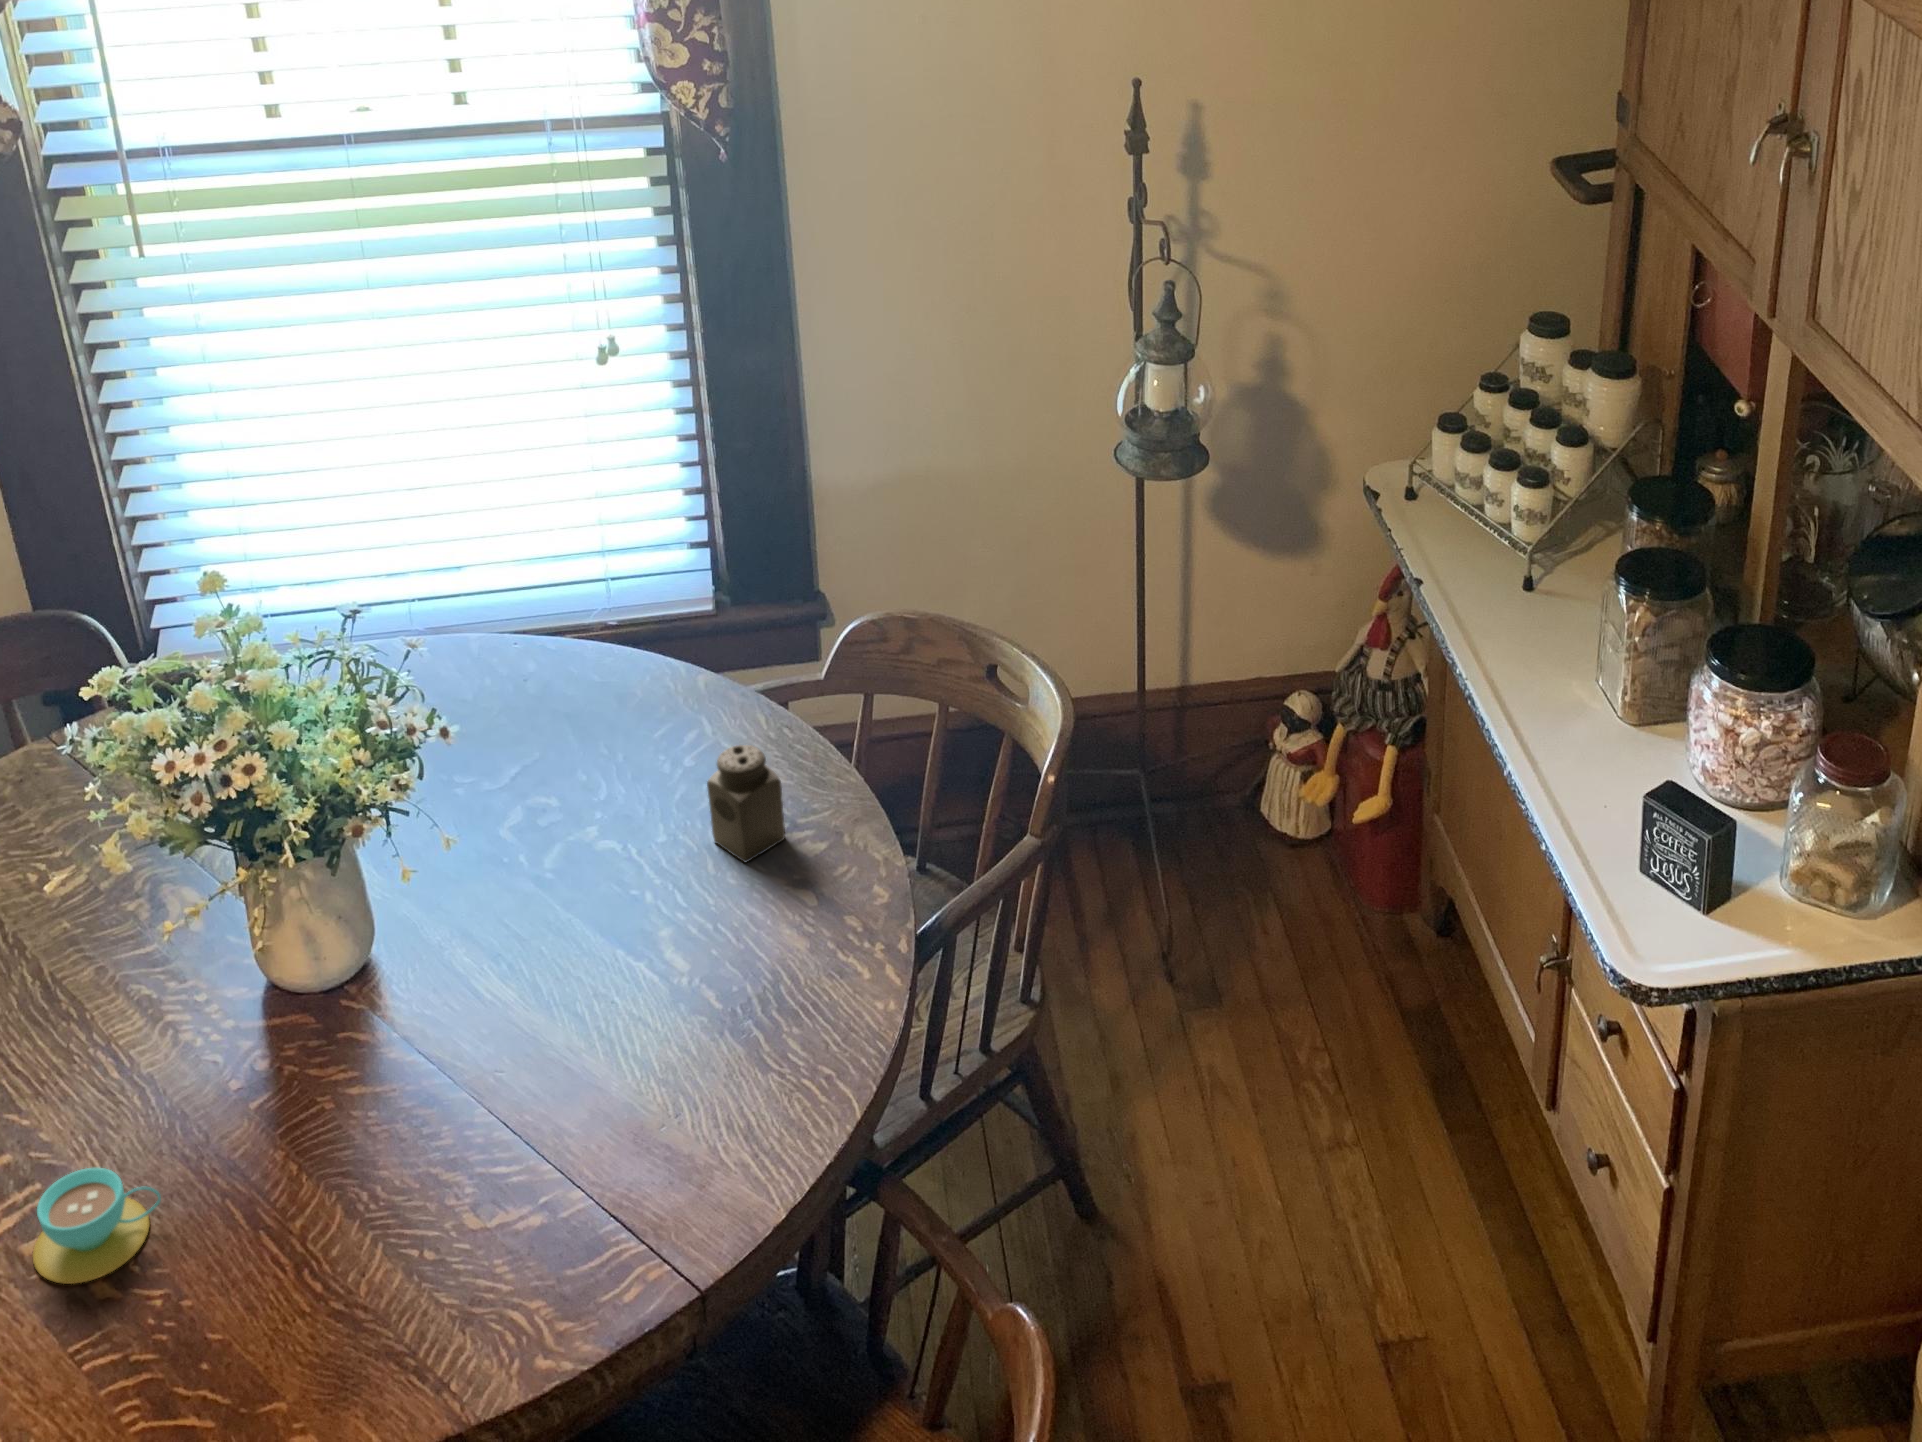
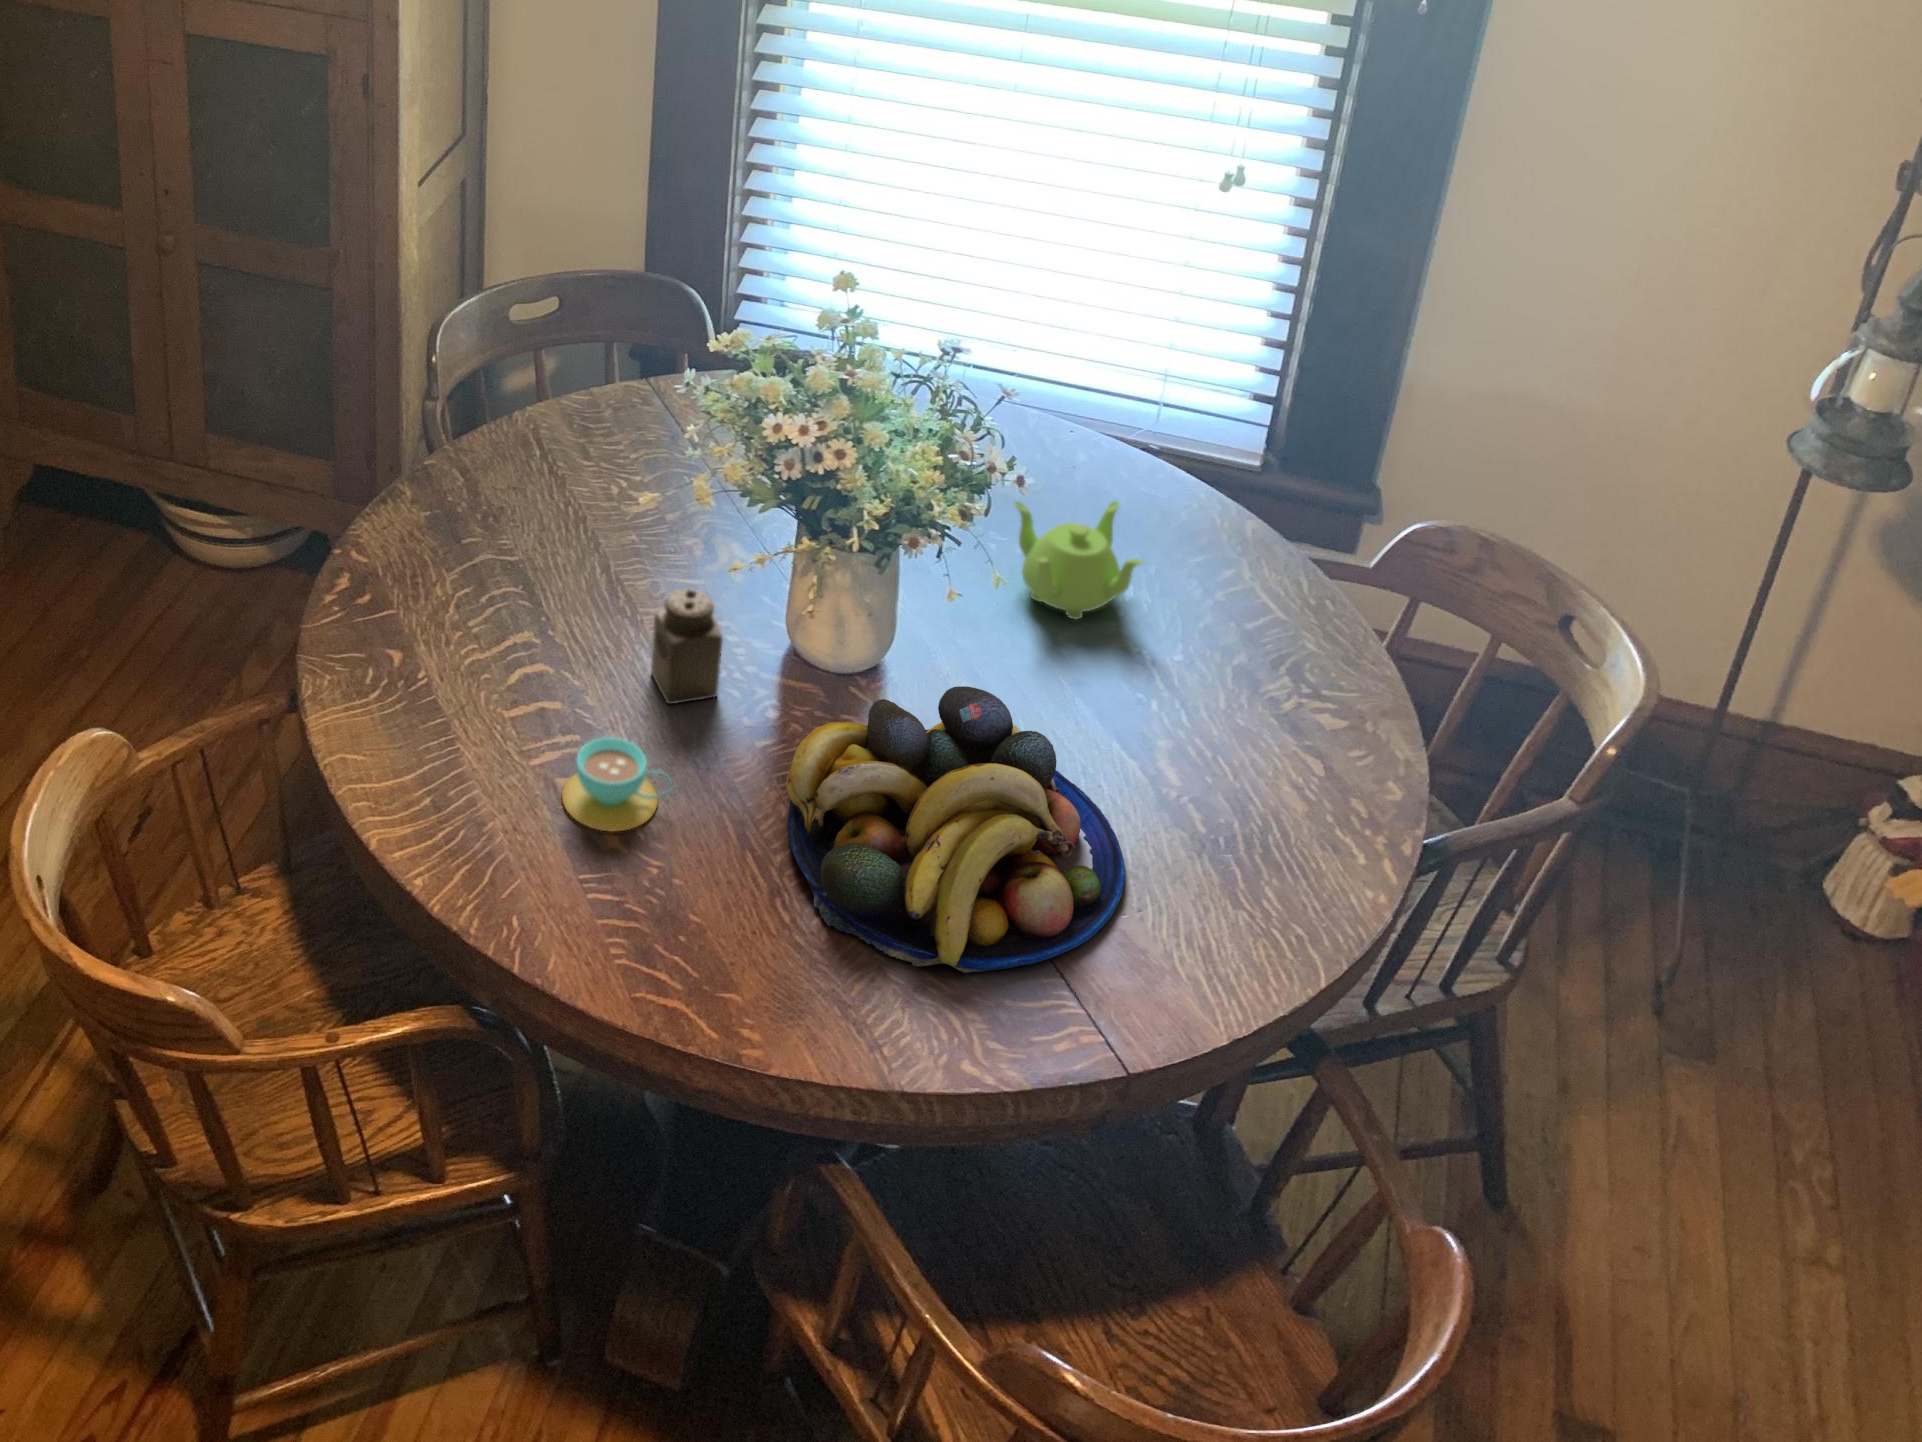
teapot: none [463,710,603,843] -> present [1015,501,1144,620]
salt shaker: present [707,745,785,862] -> present [651,589,723,704]
fruit bowl: none [287,958,655,1277] -> present [786,686,1125,973]

